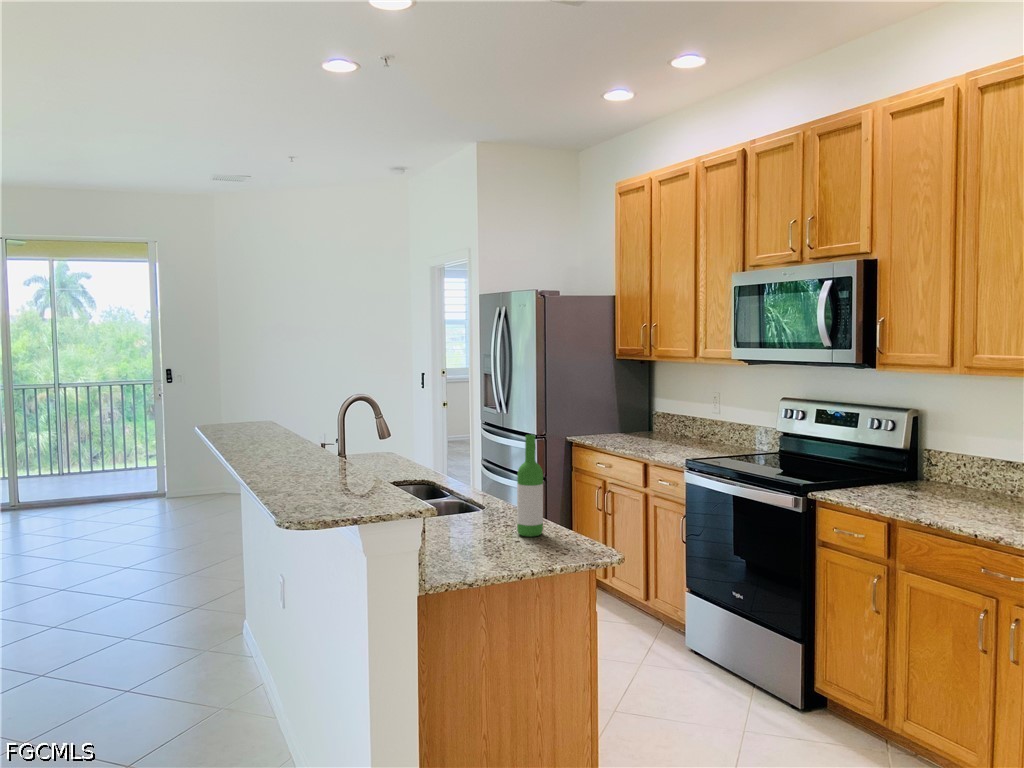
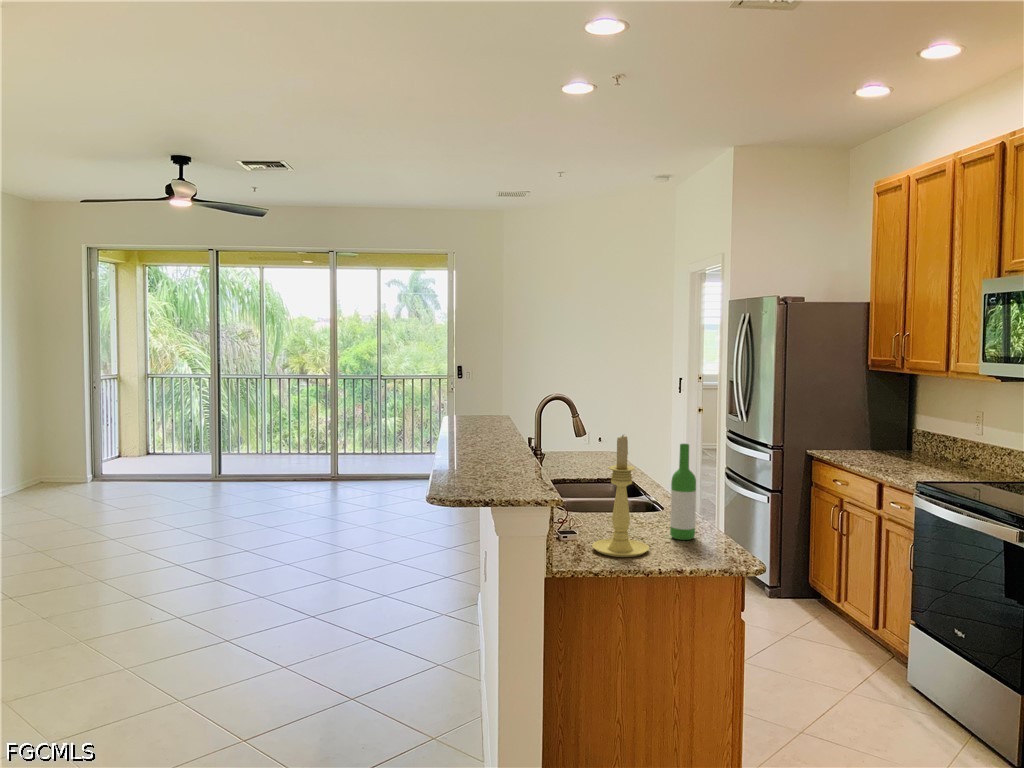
candle holder: none [448,428,510,563] -> present [592,435,649,557]

